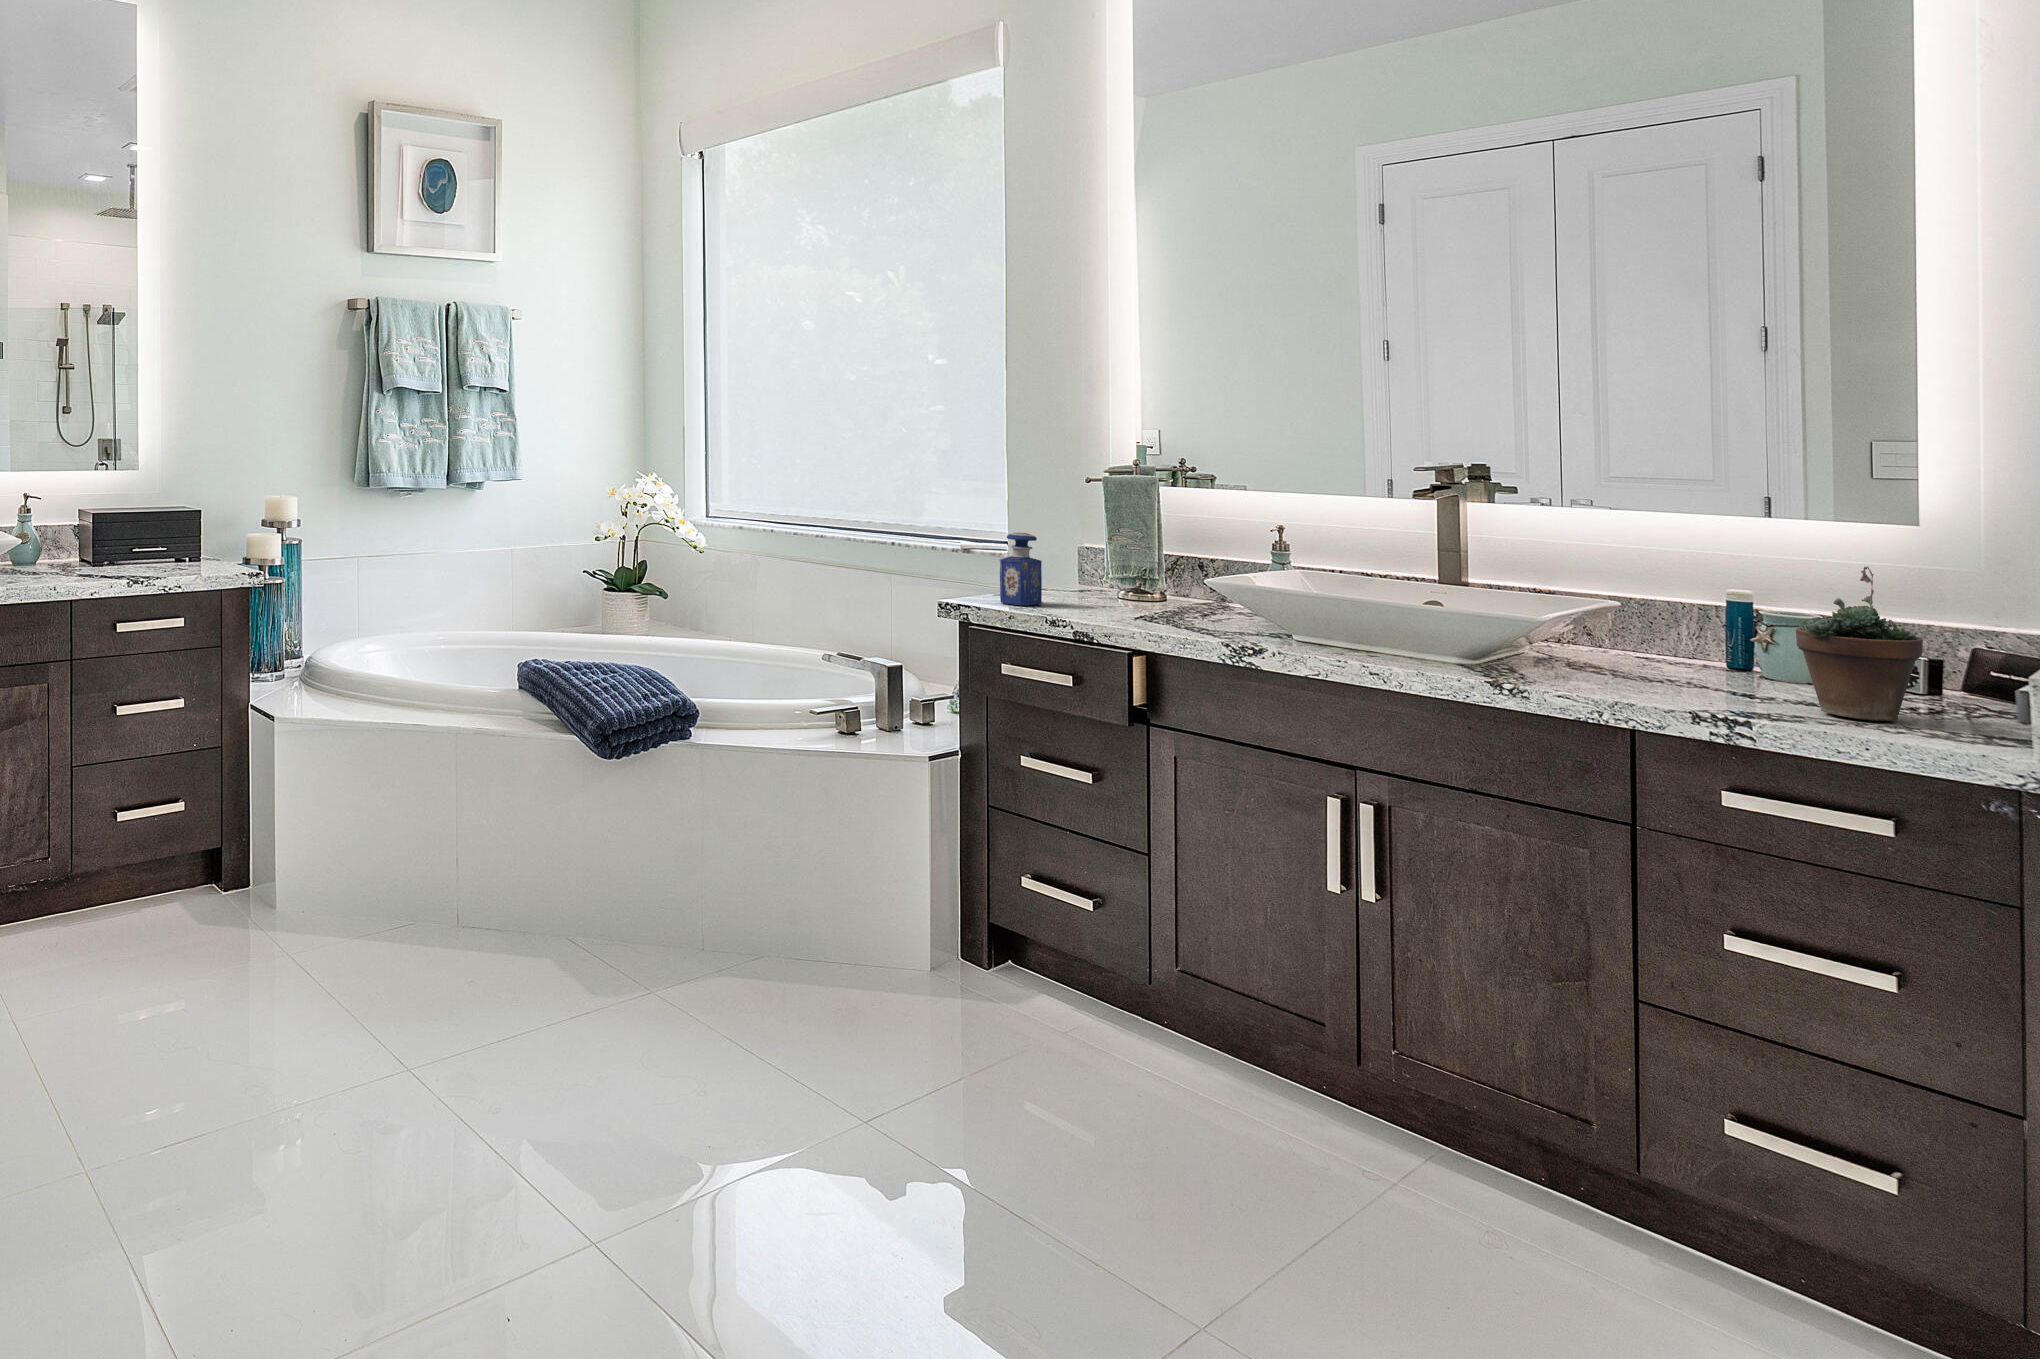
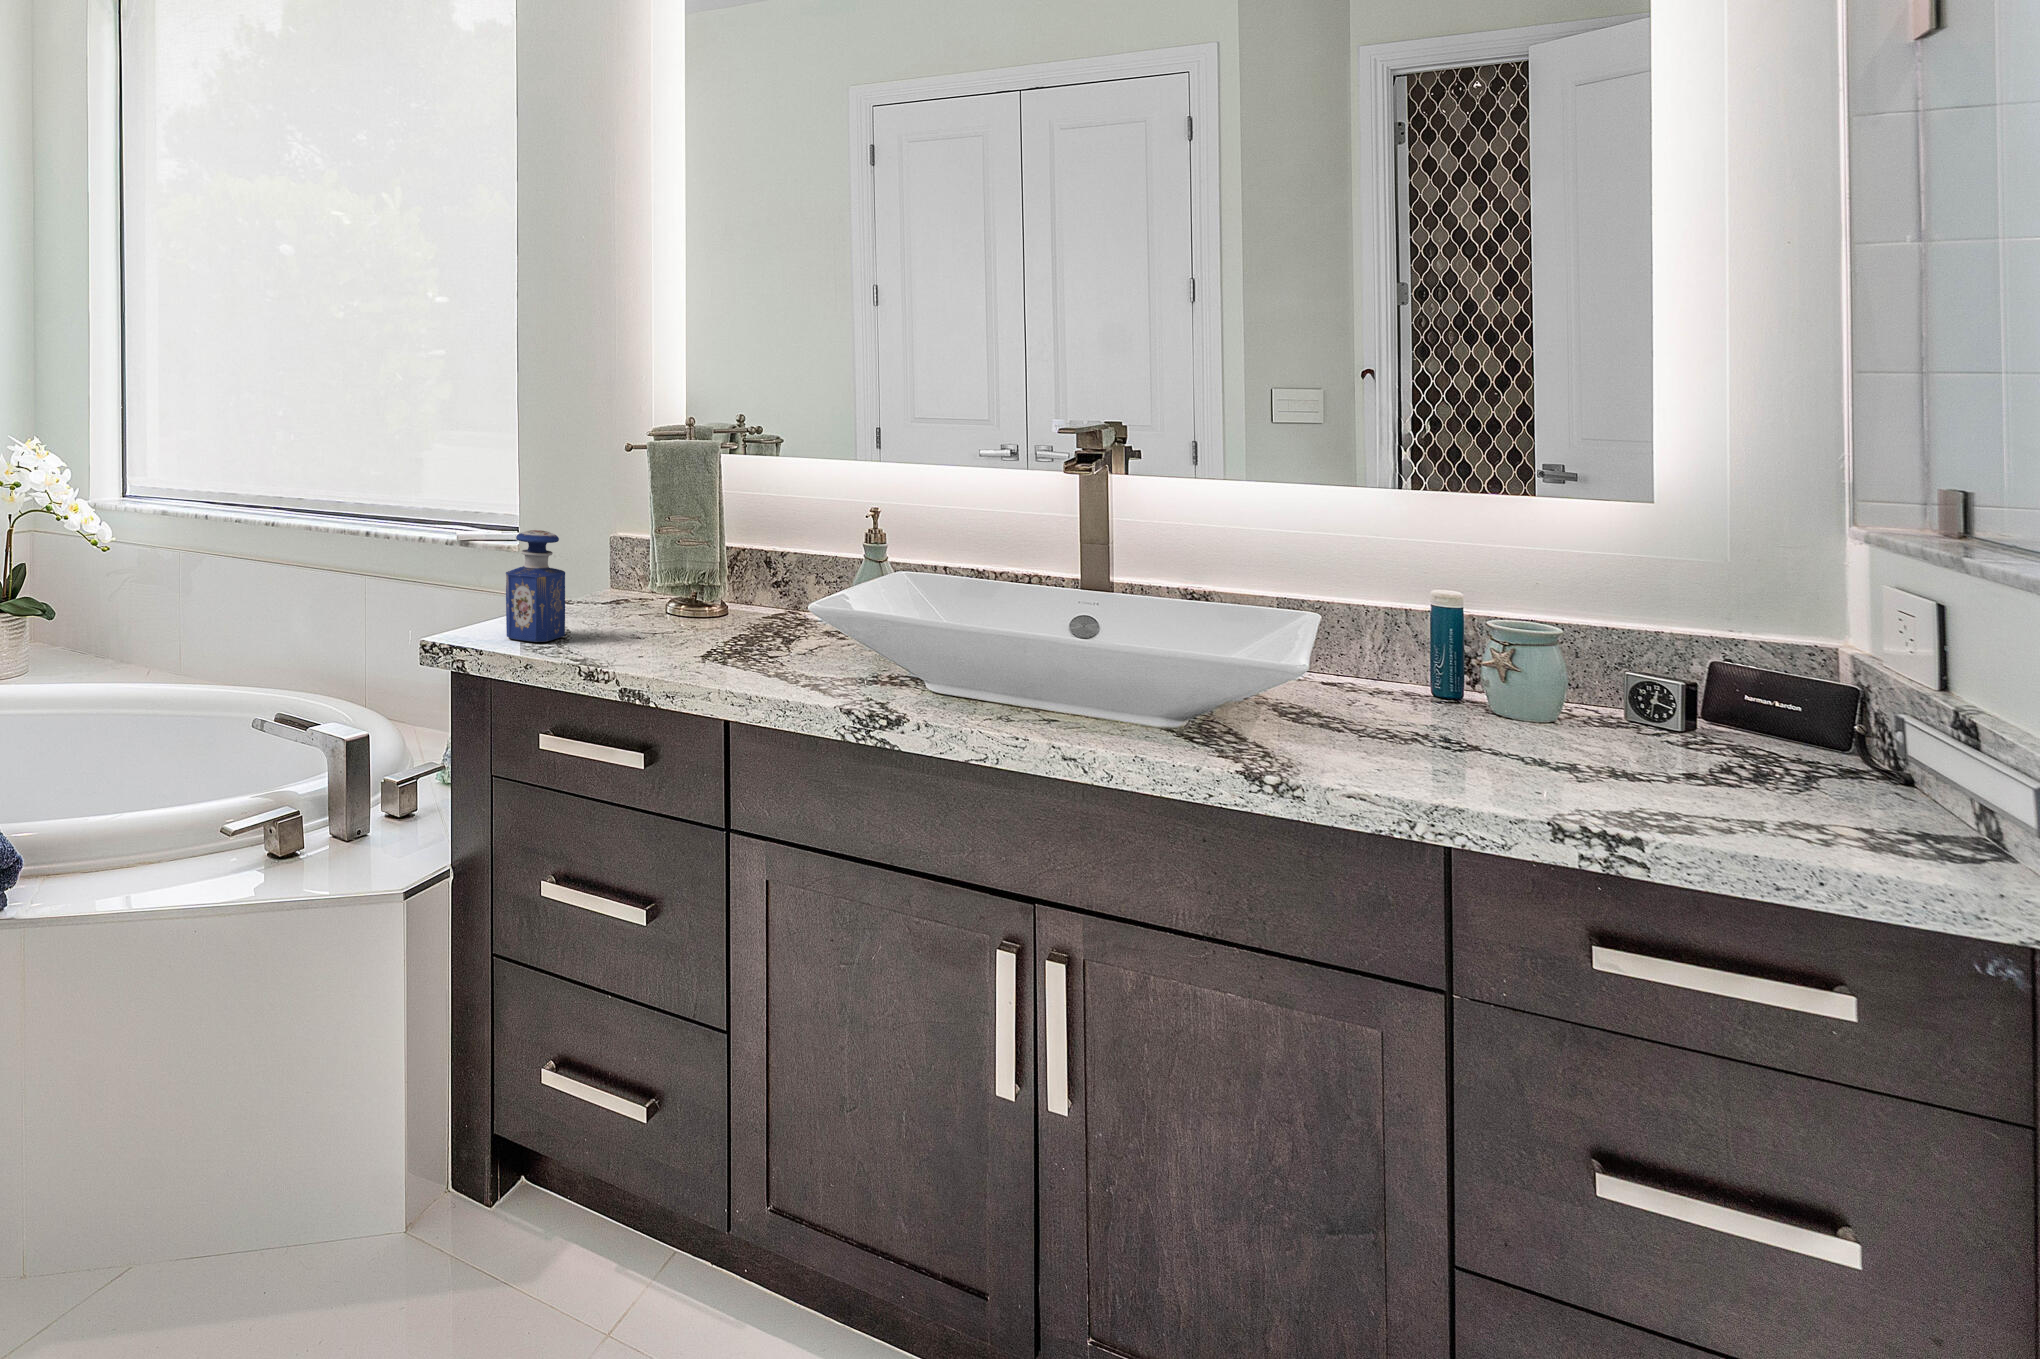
succulent plant: present [1796,567,1923,721] -> none [1658,583,1843,823]

